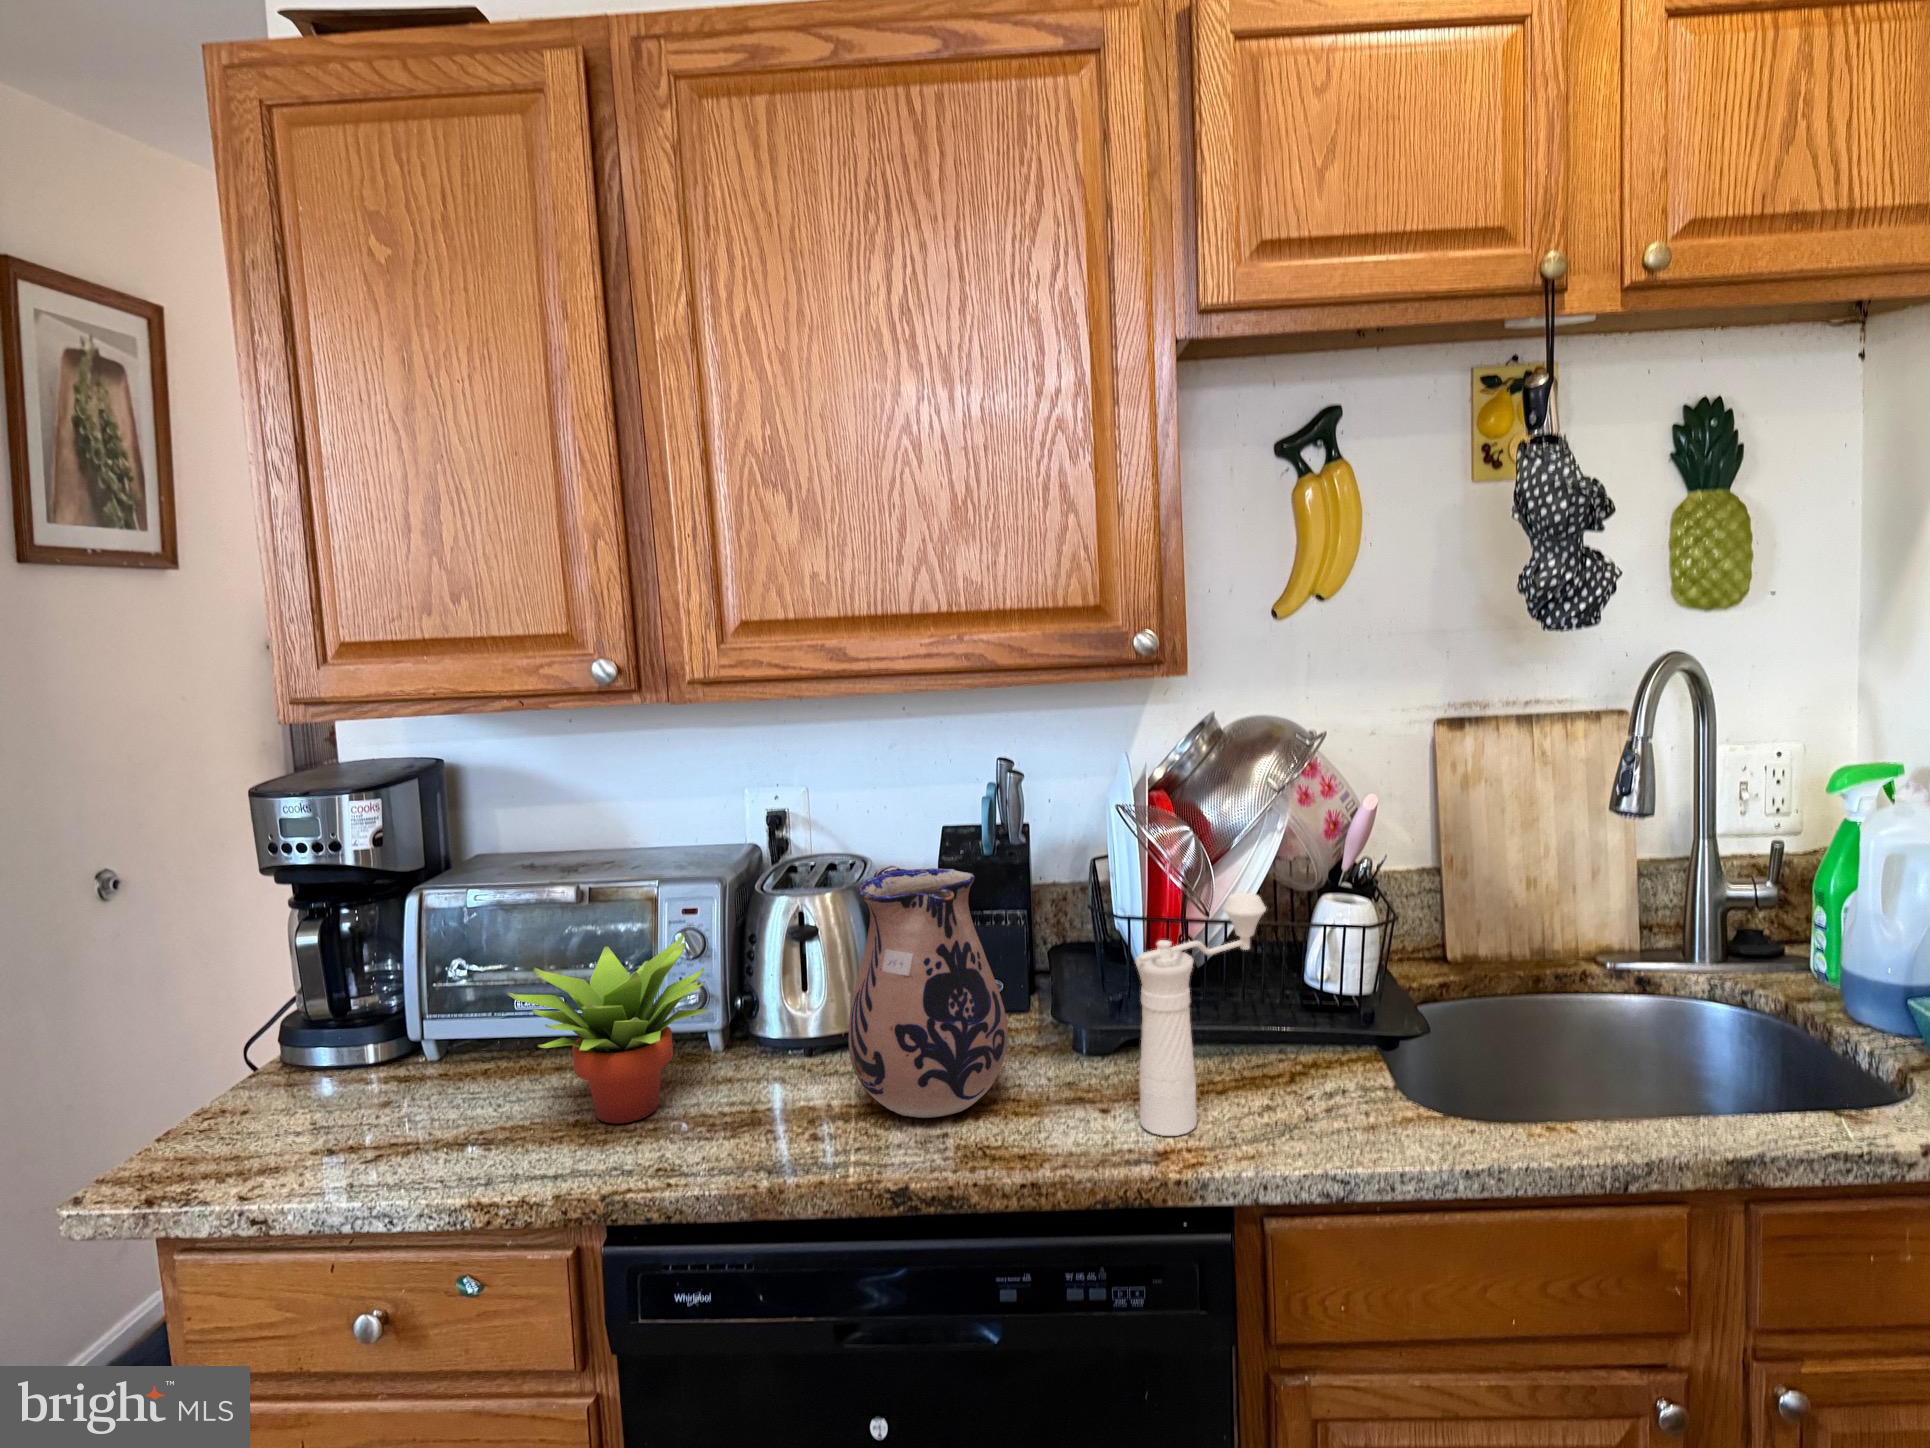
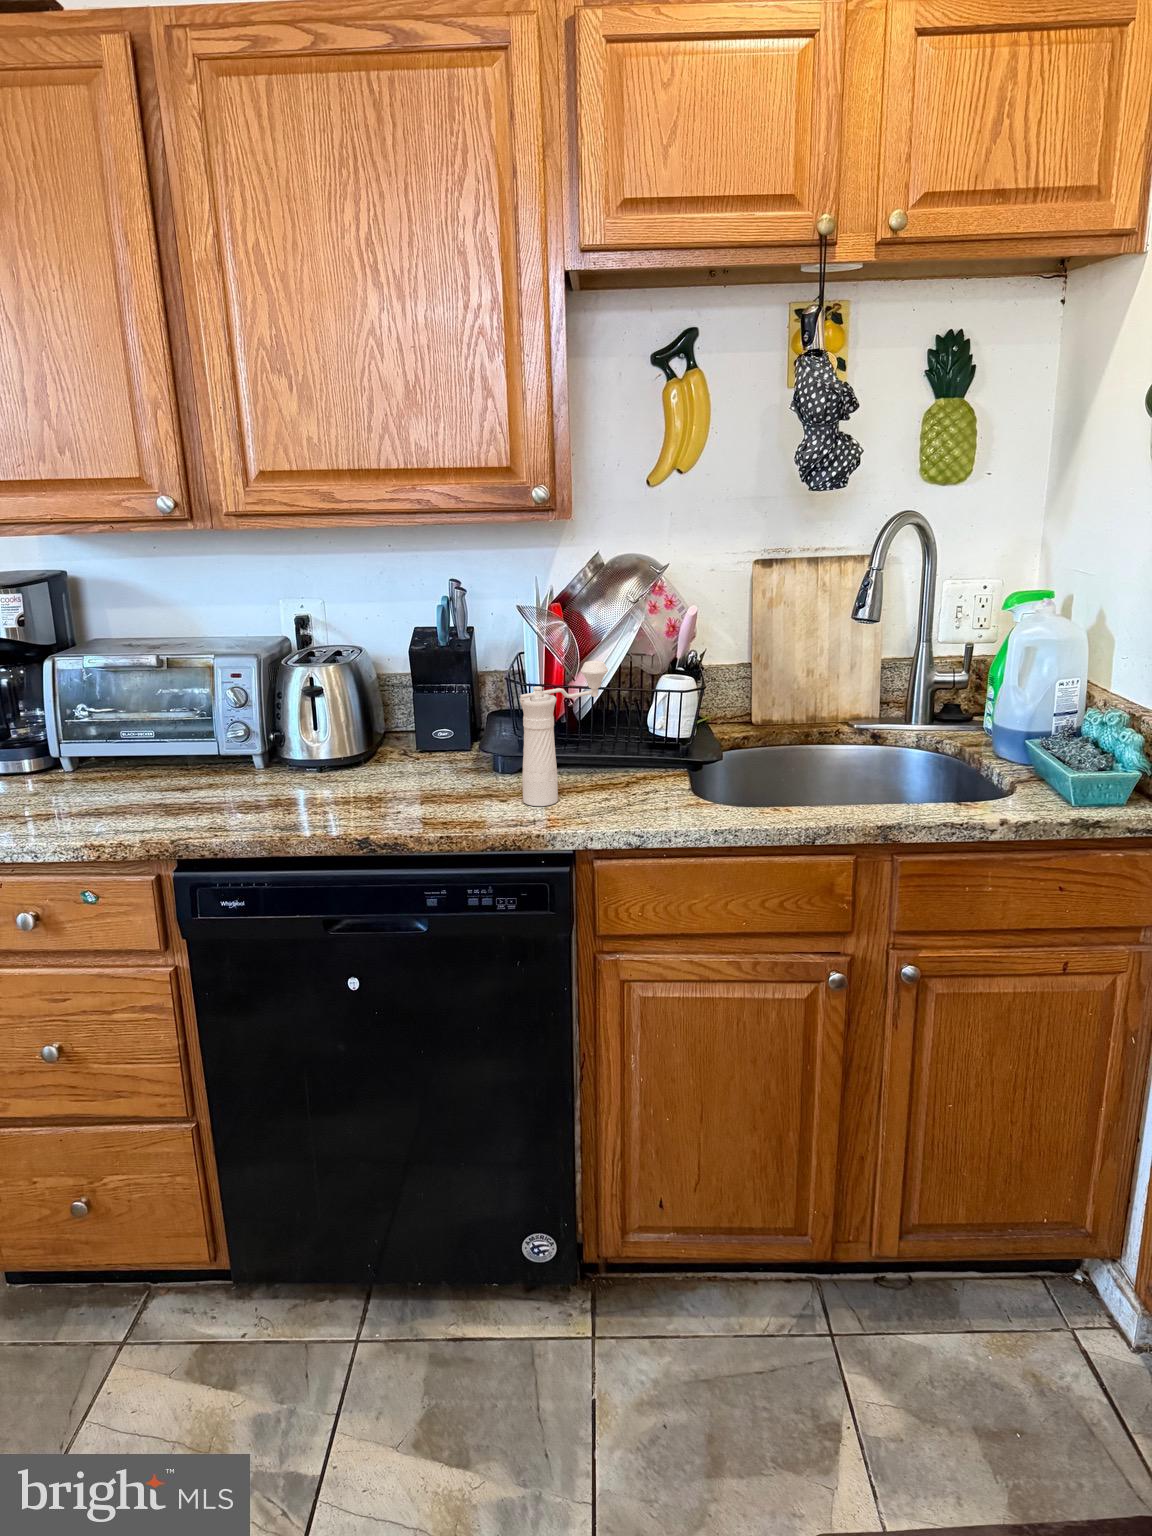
ceramic pitcher: present [848,865,1008,1118] -> none [341,643,444,798]
succulent plant: present [507,933,708,1124] -> none [117,684,249,801]

